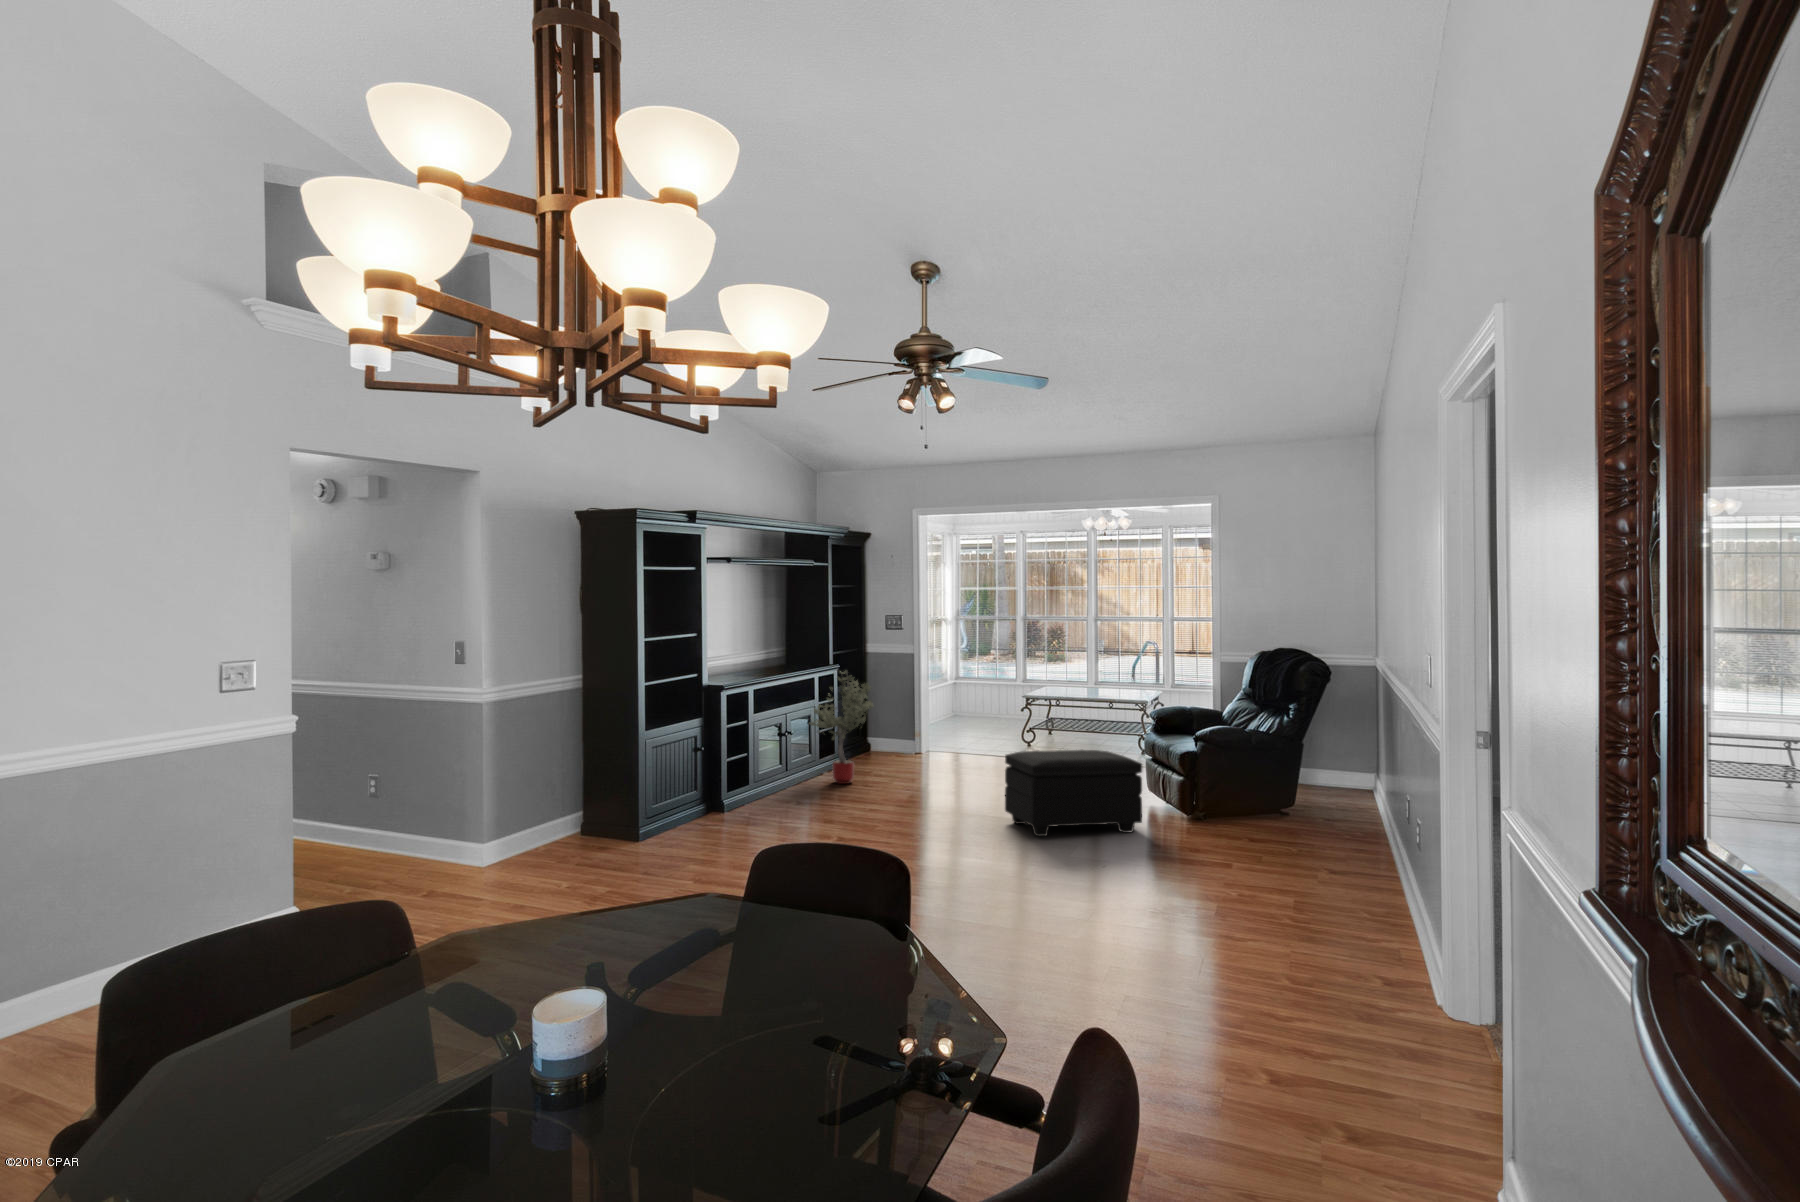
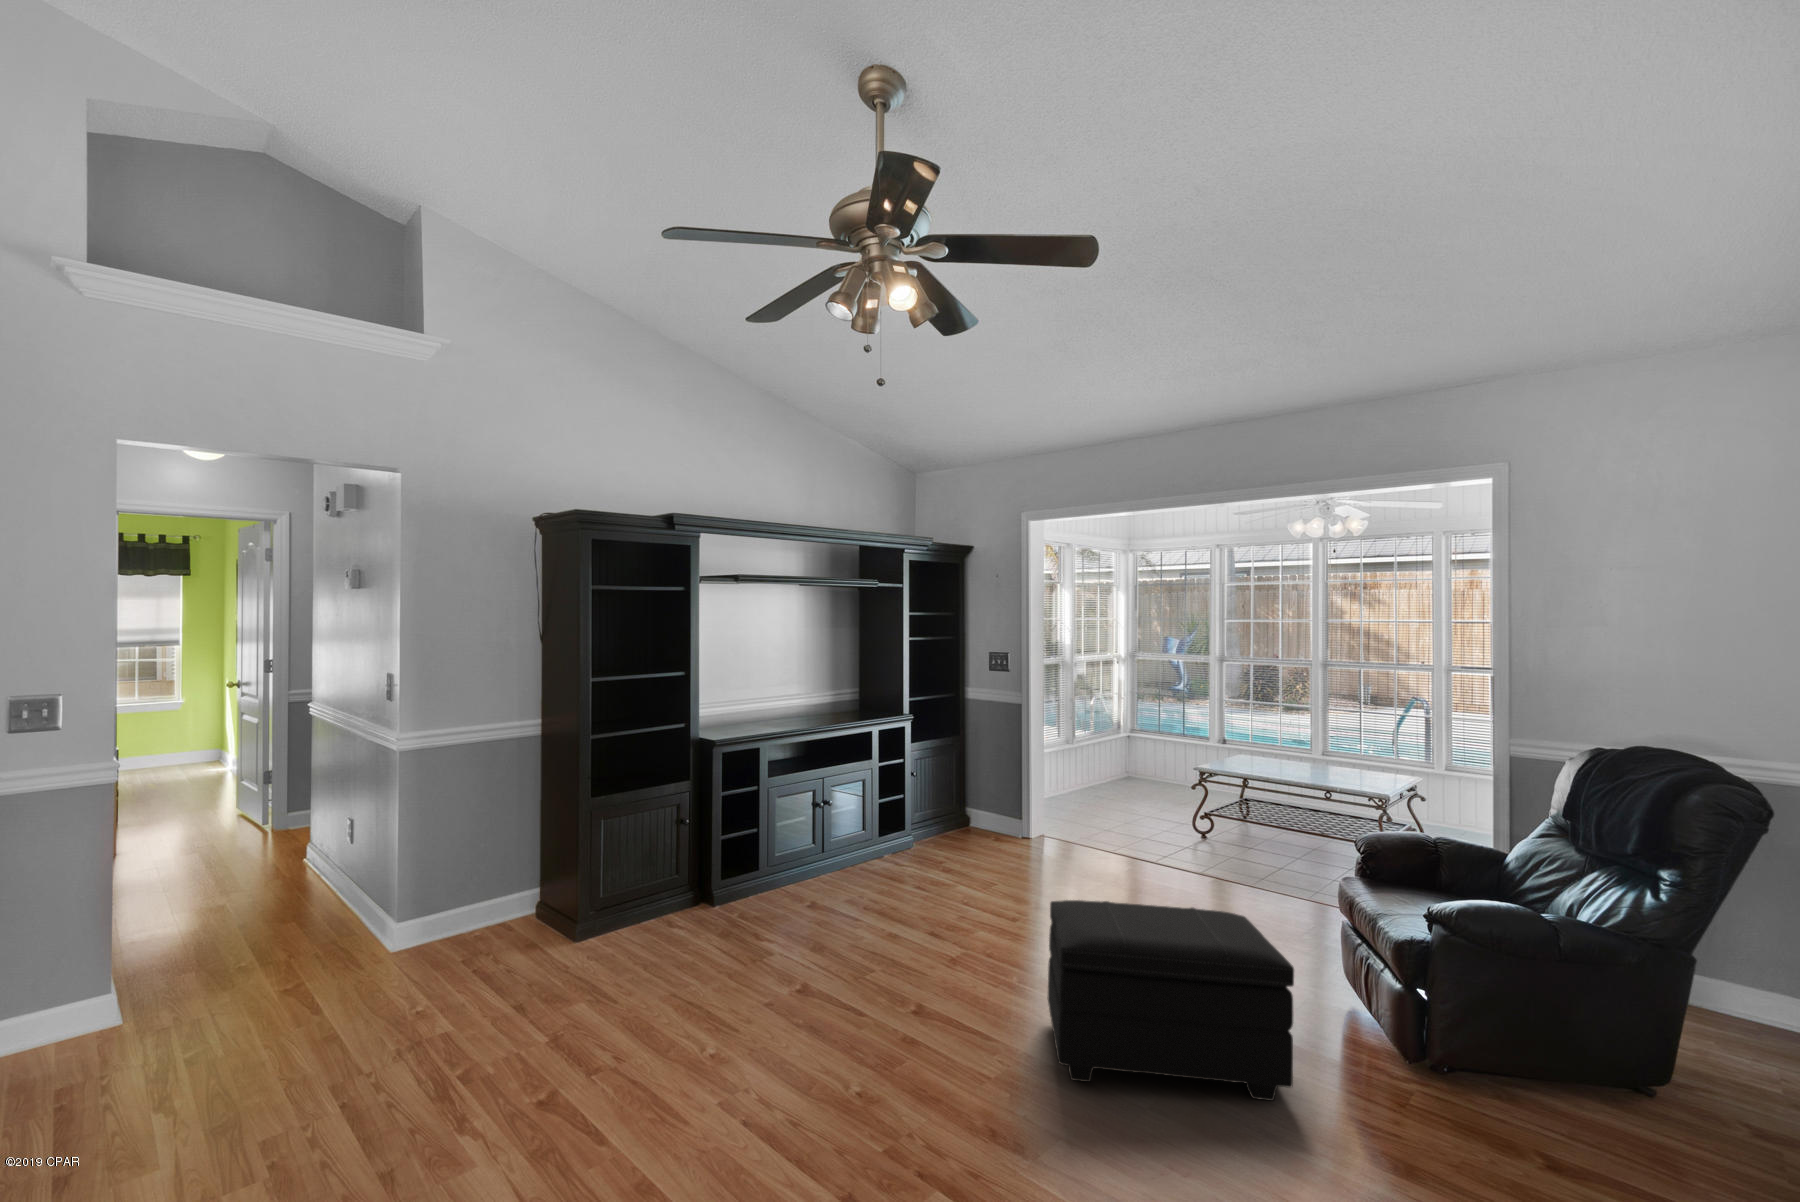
potted tree: present [810,670,873,784] -> none [836,725,940,886]

